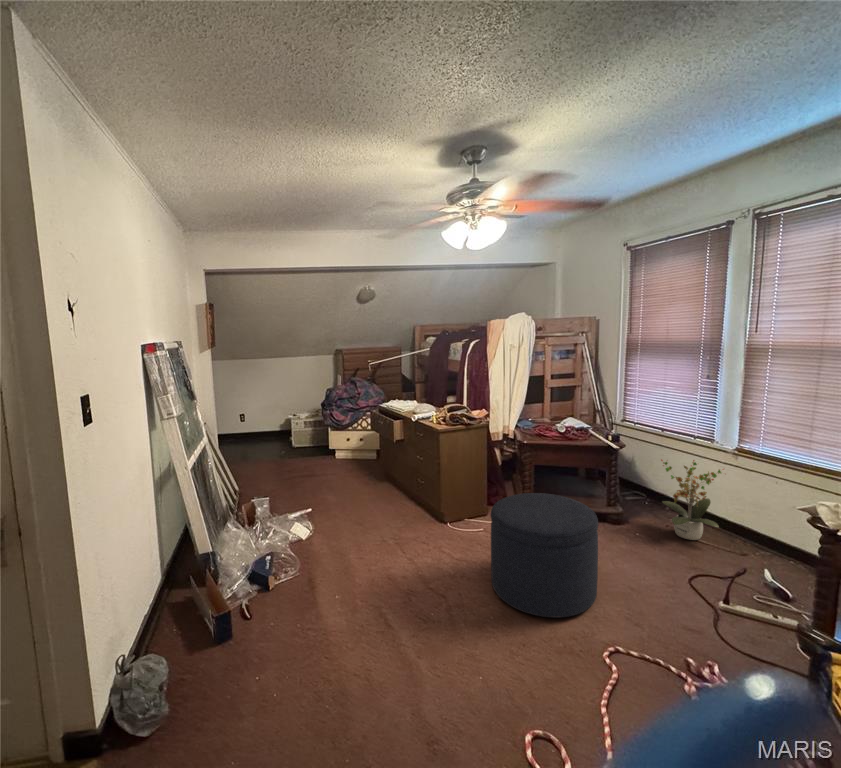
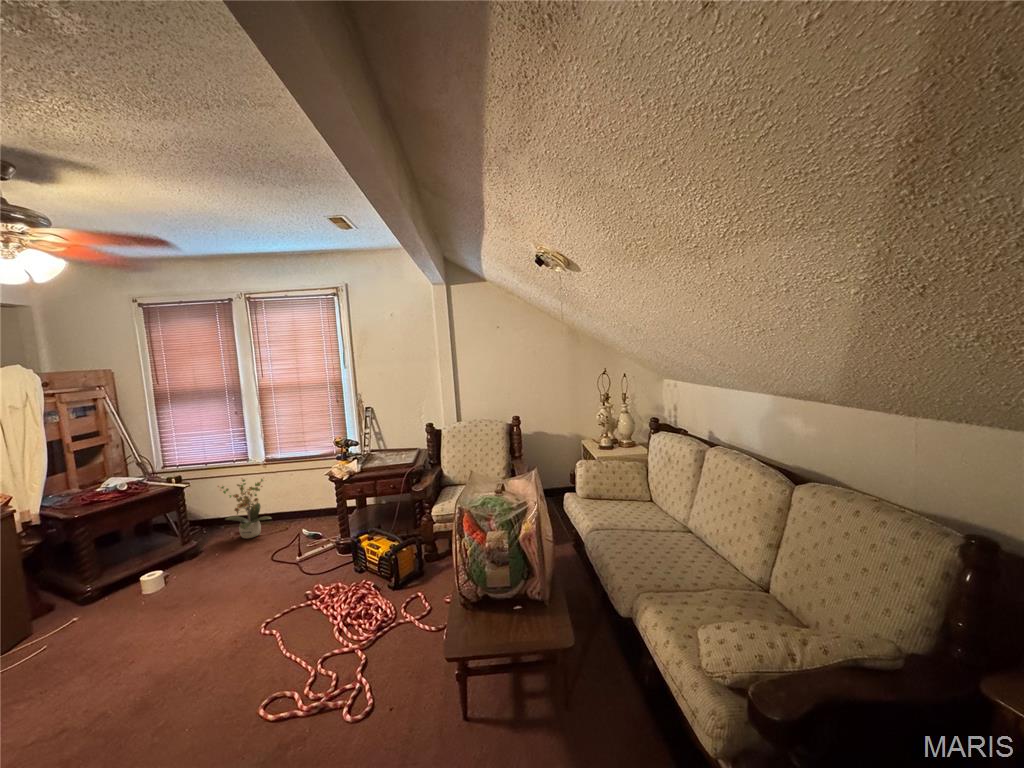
ottoman: present [491,493,598,618] -> none [102,535,220,646]

